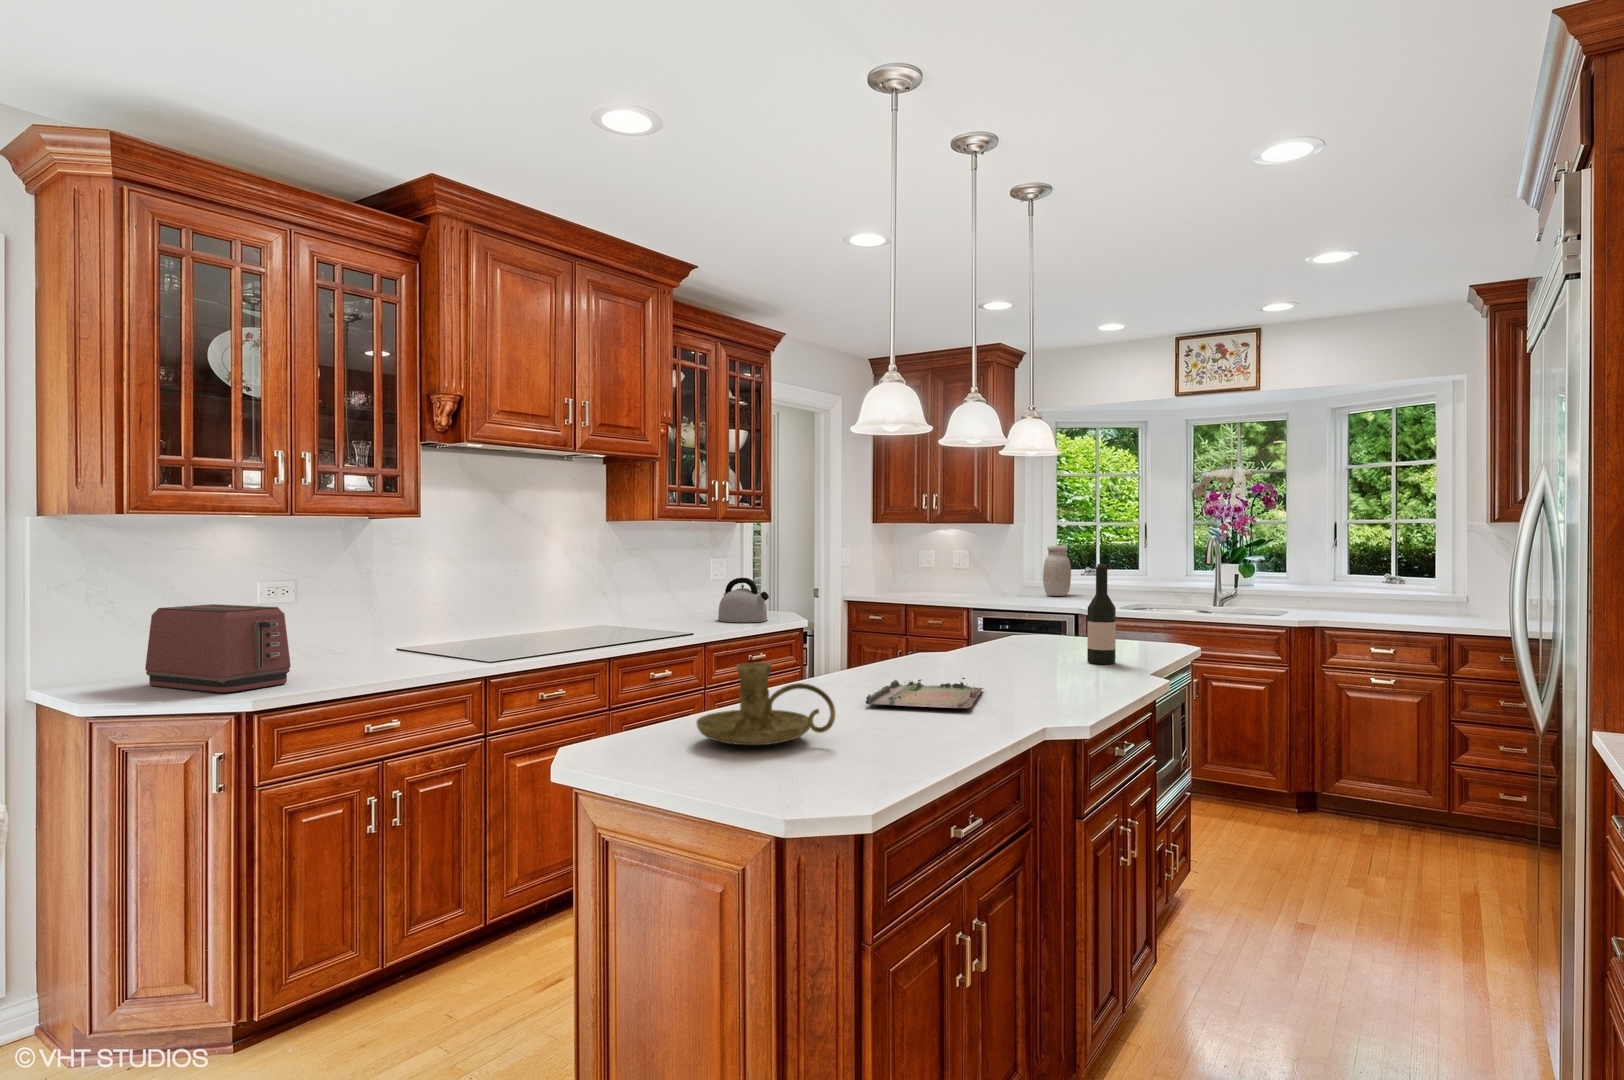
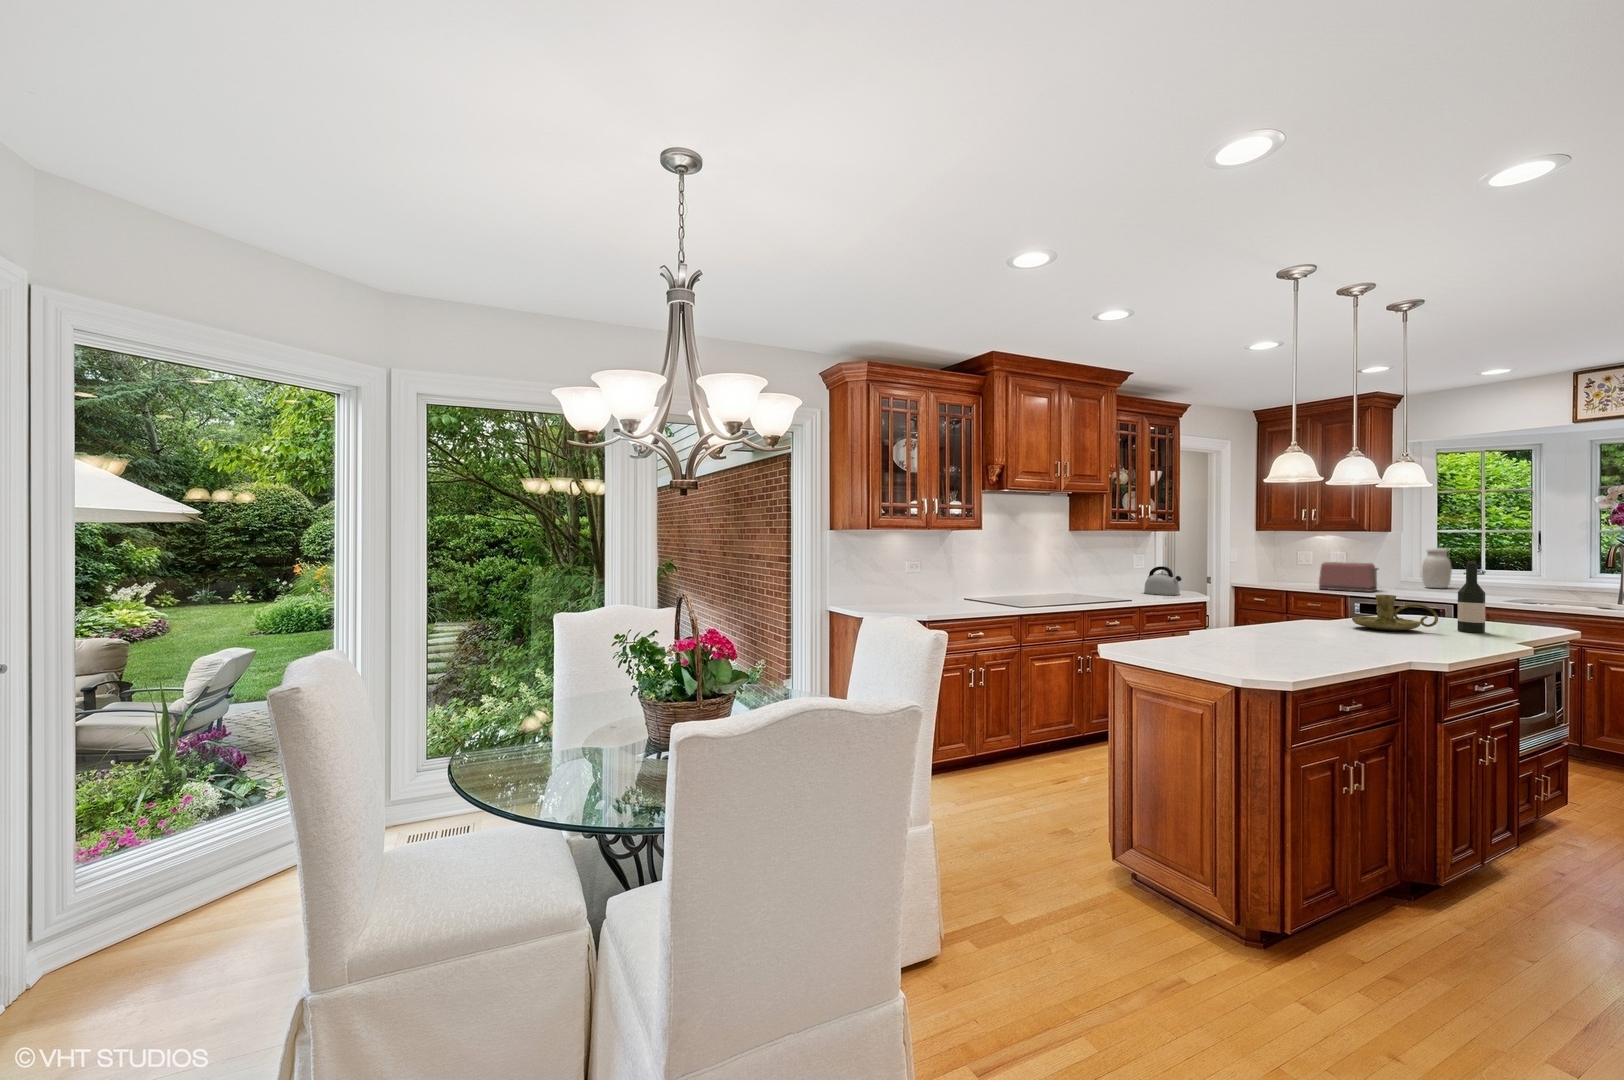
toaster: present [145,604,291,692] -> present [1319,562,1378,592]
candle holder: present [696,663,835,745] -> present [1352,595,1438,630]
tray: present [865,678,983,709] -> none [1273,629,1363,646]

